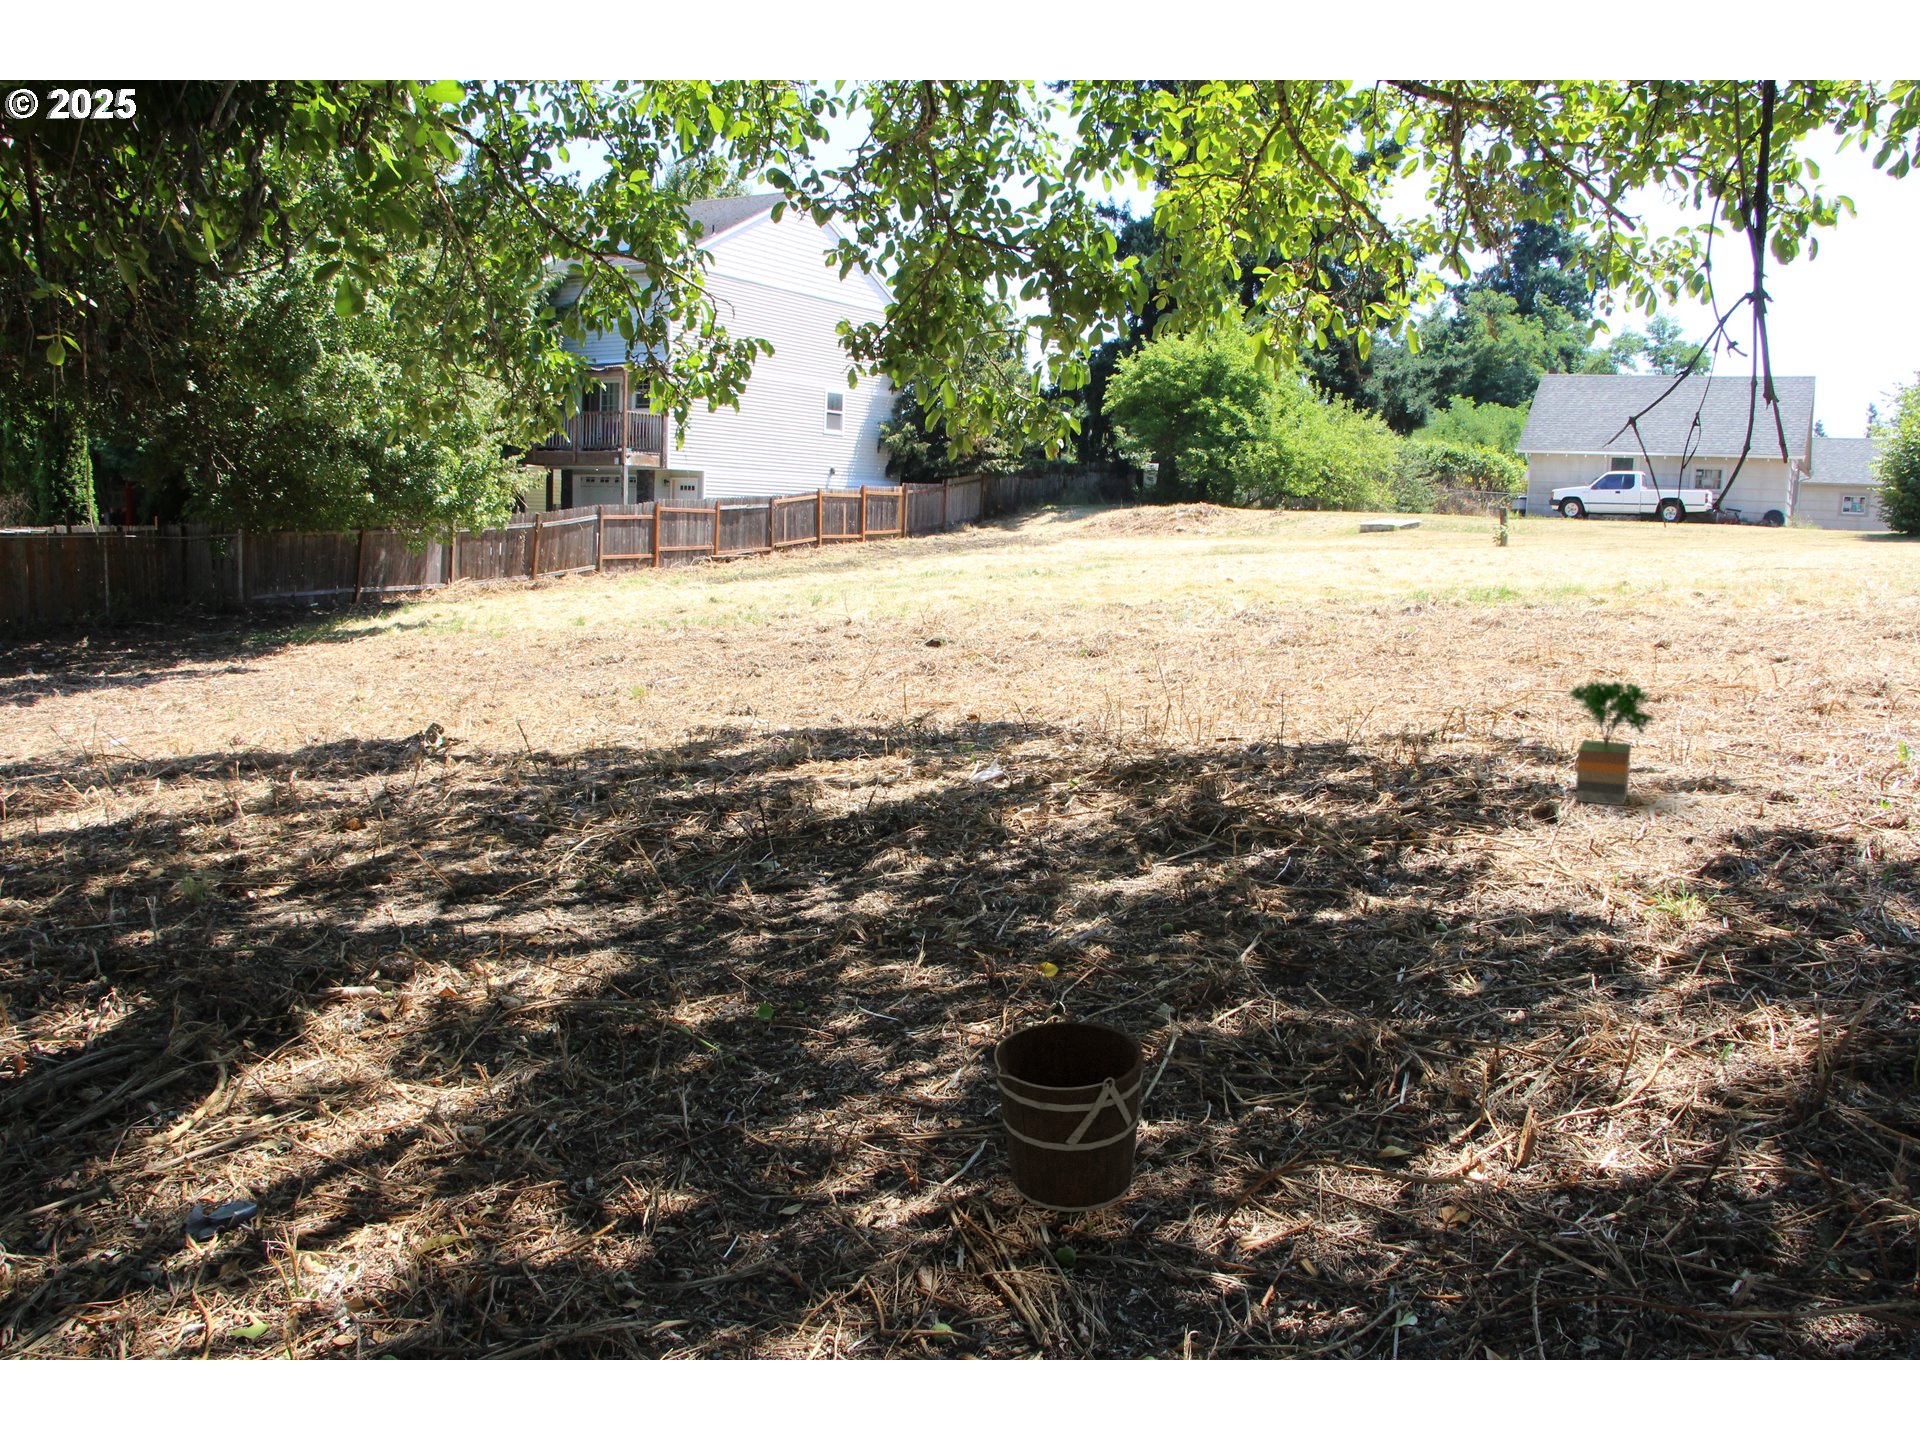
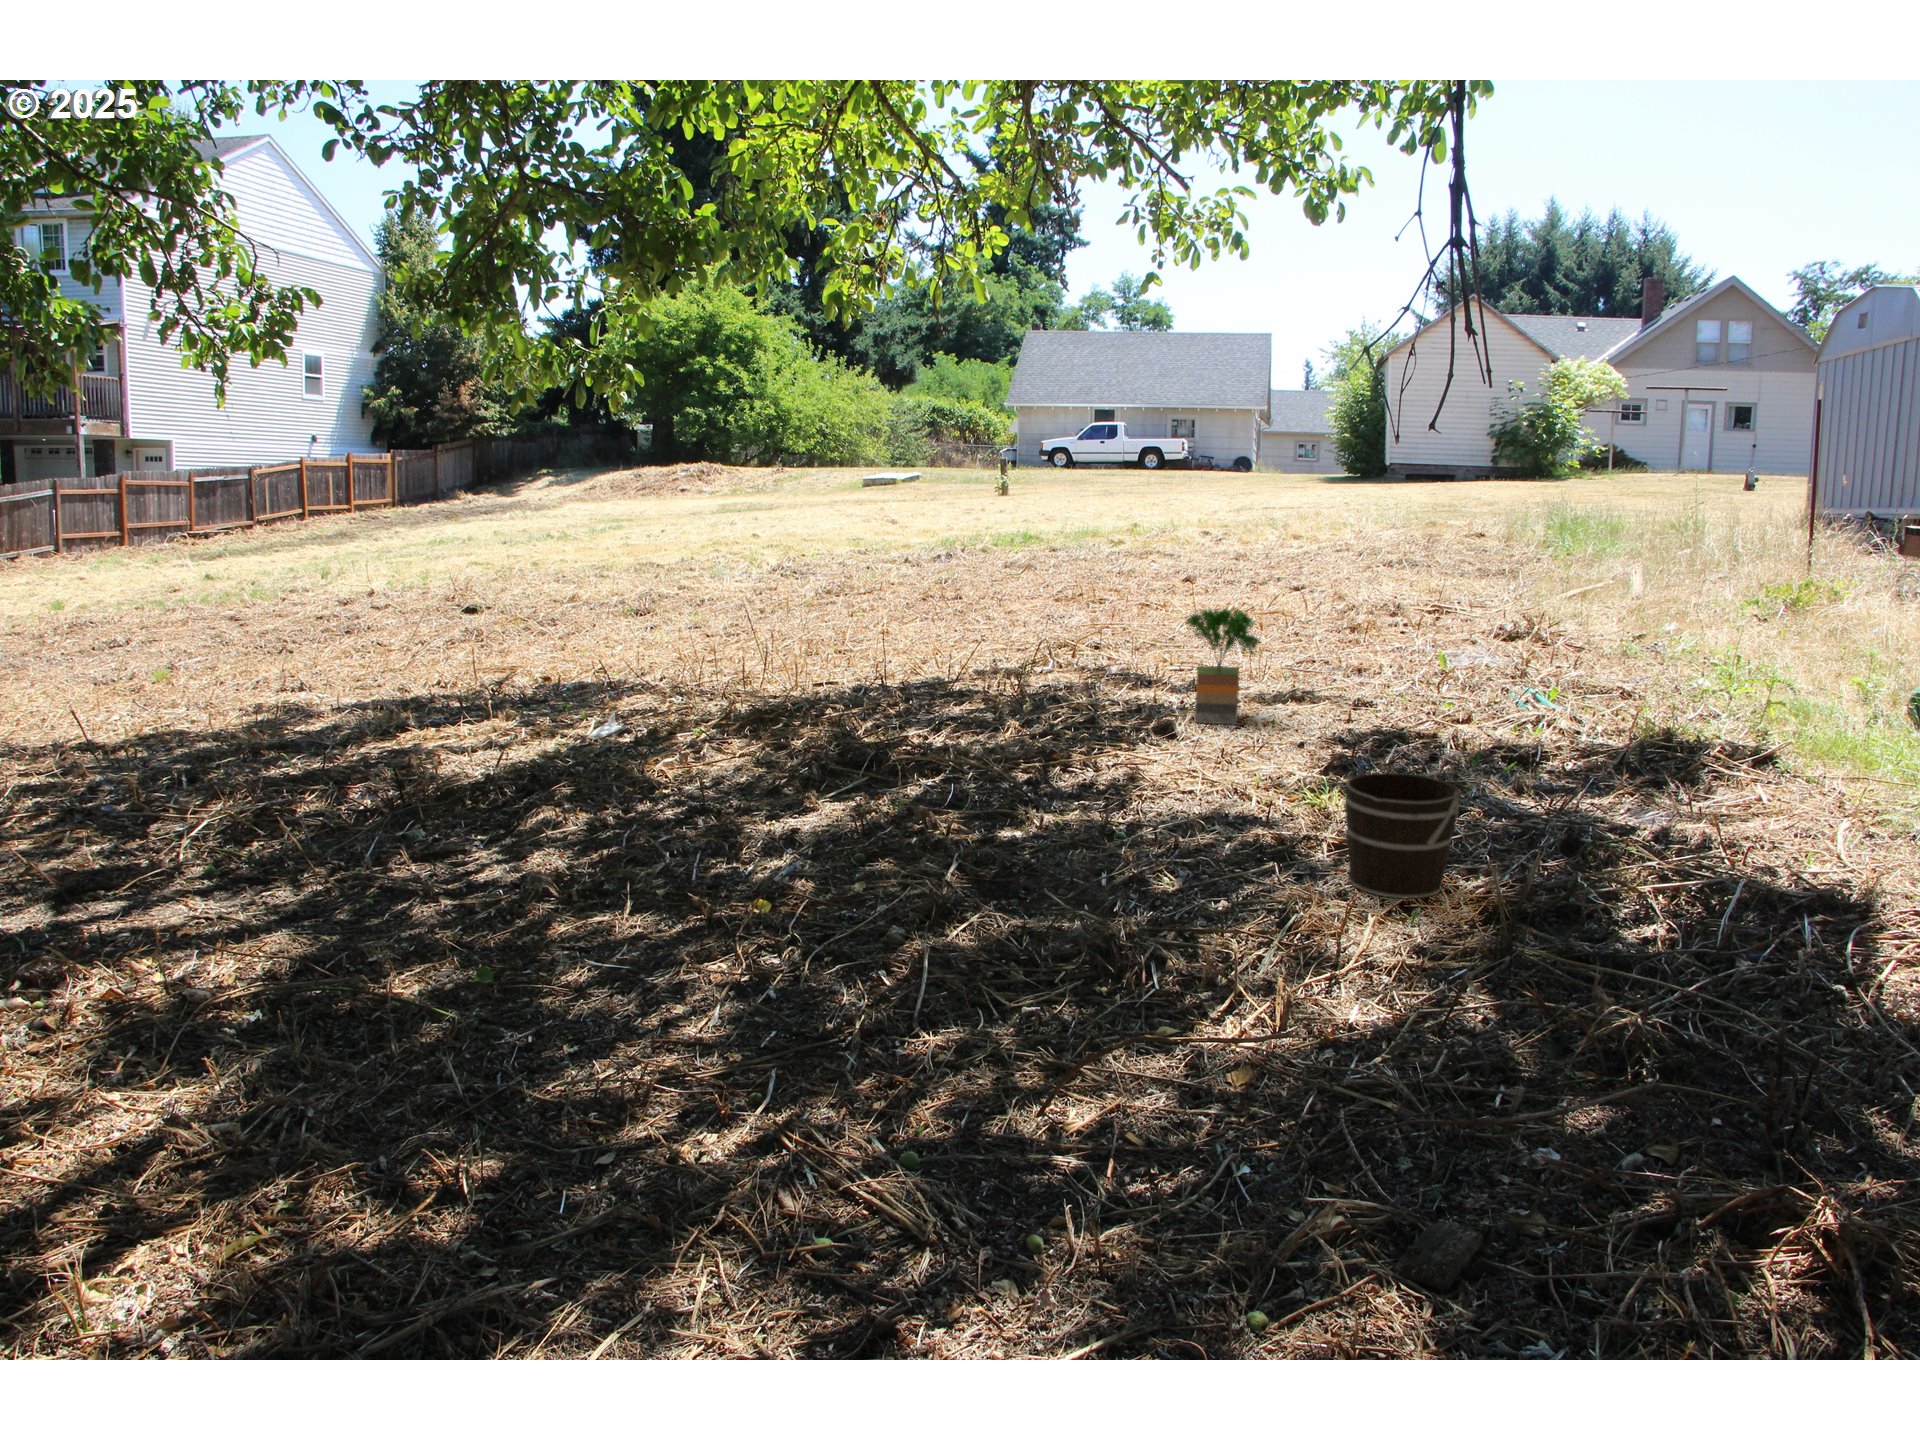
bucket: present [994,1018,1144,1212] -> present [1345,772,1461,899]

